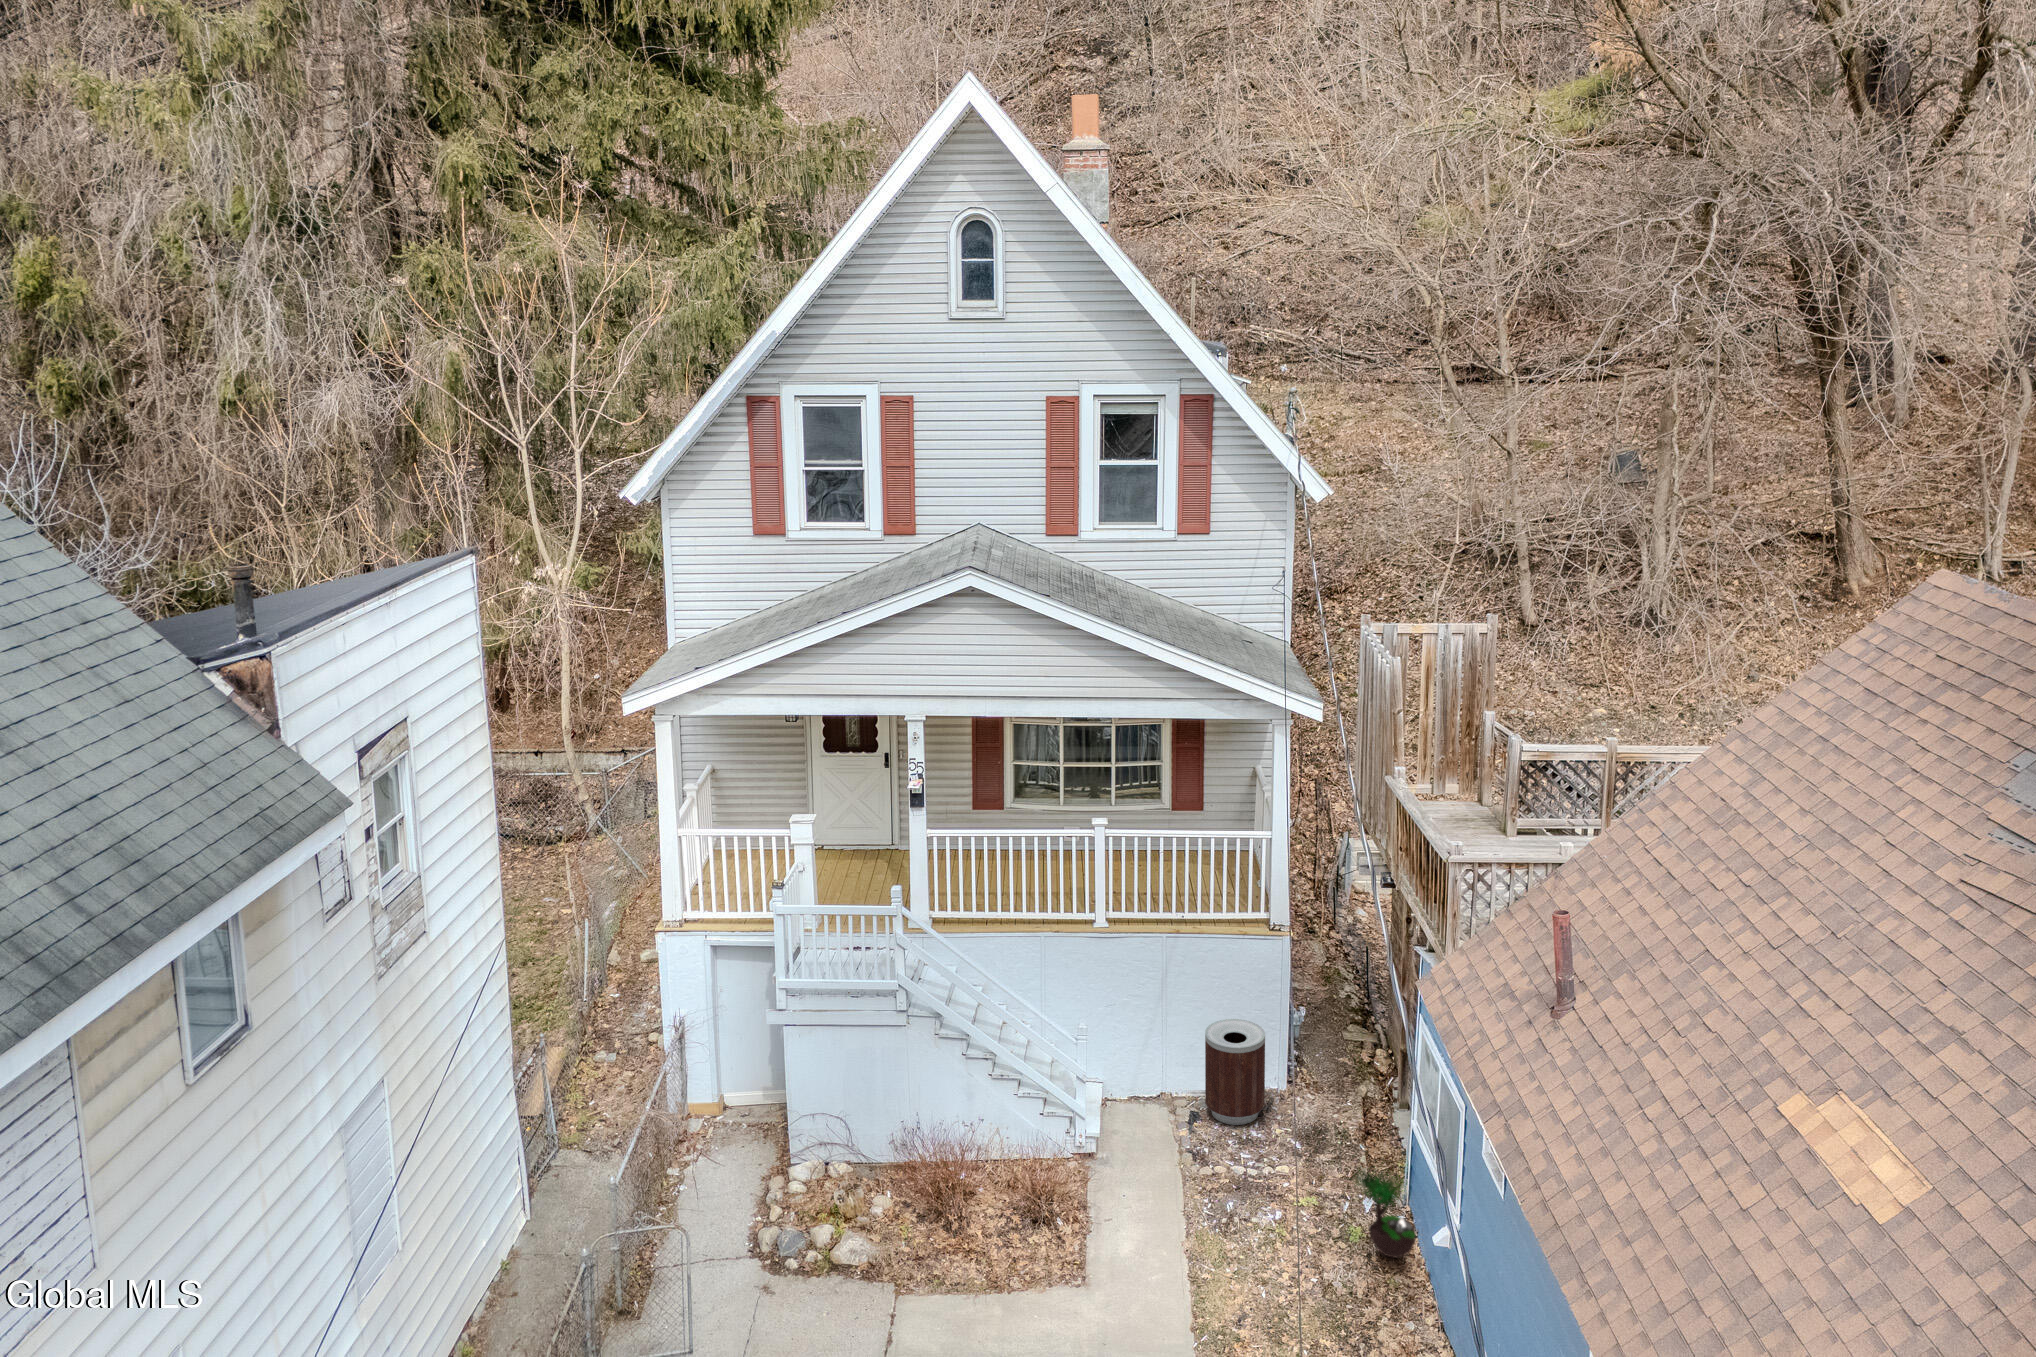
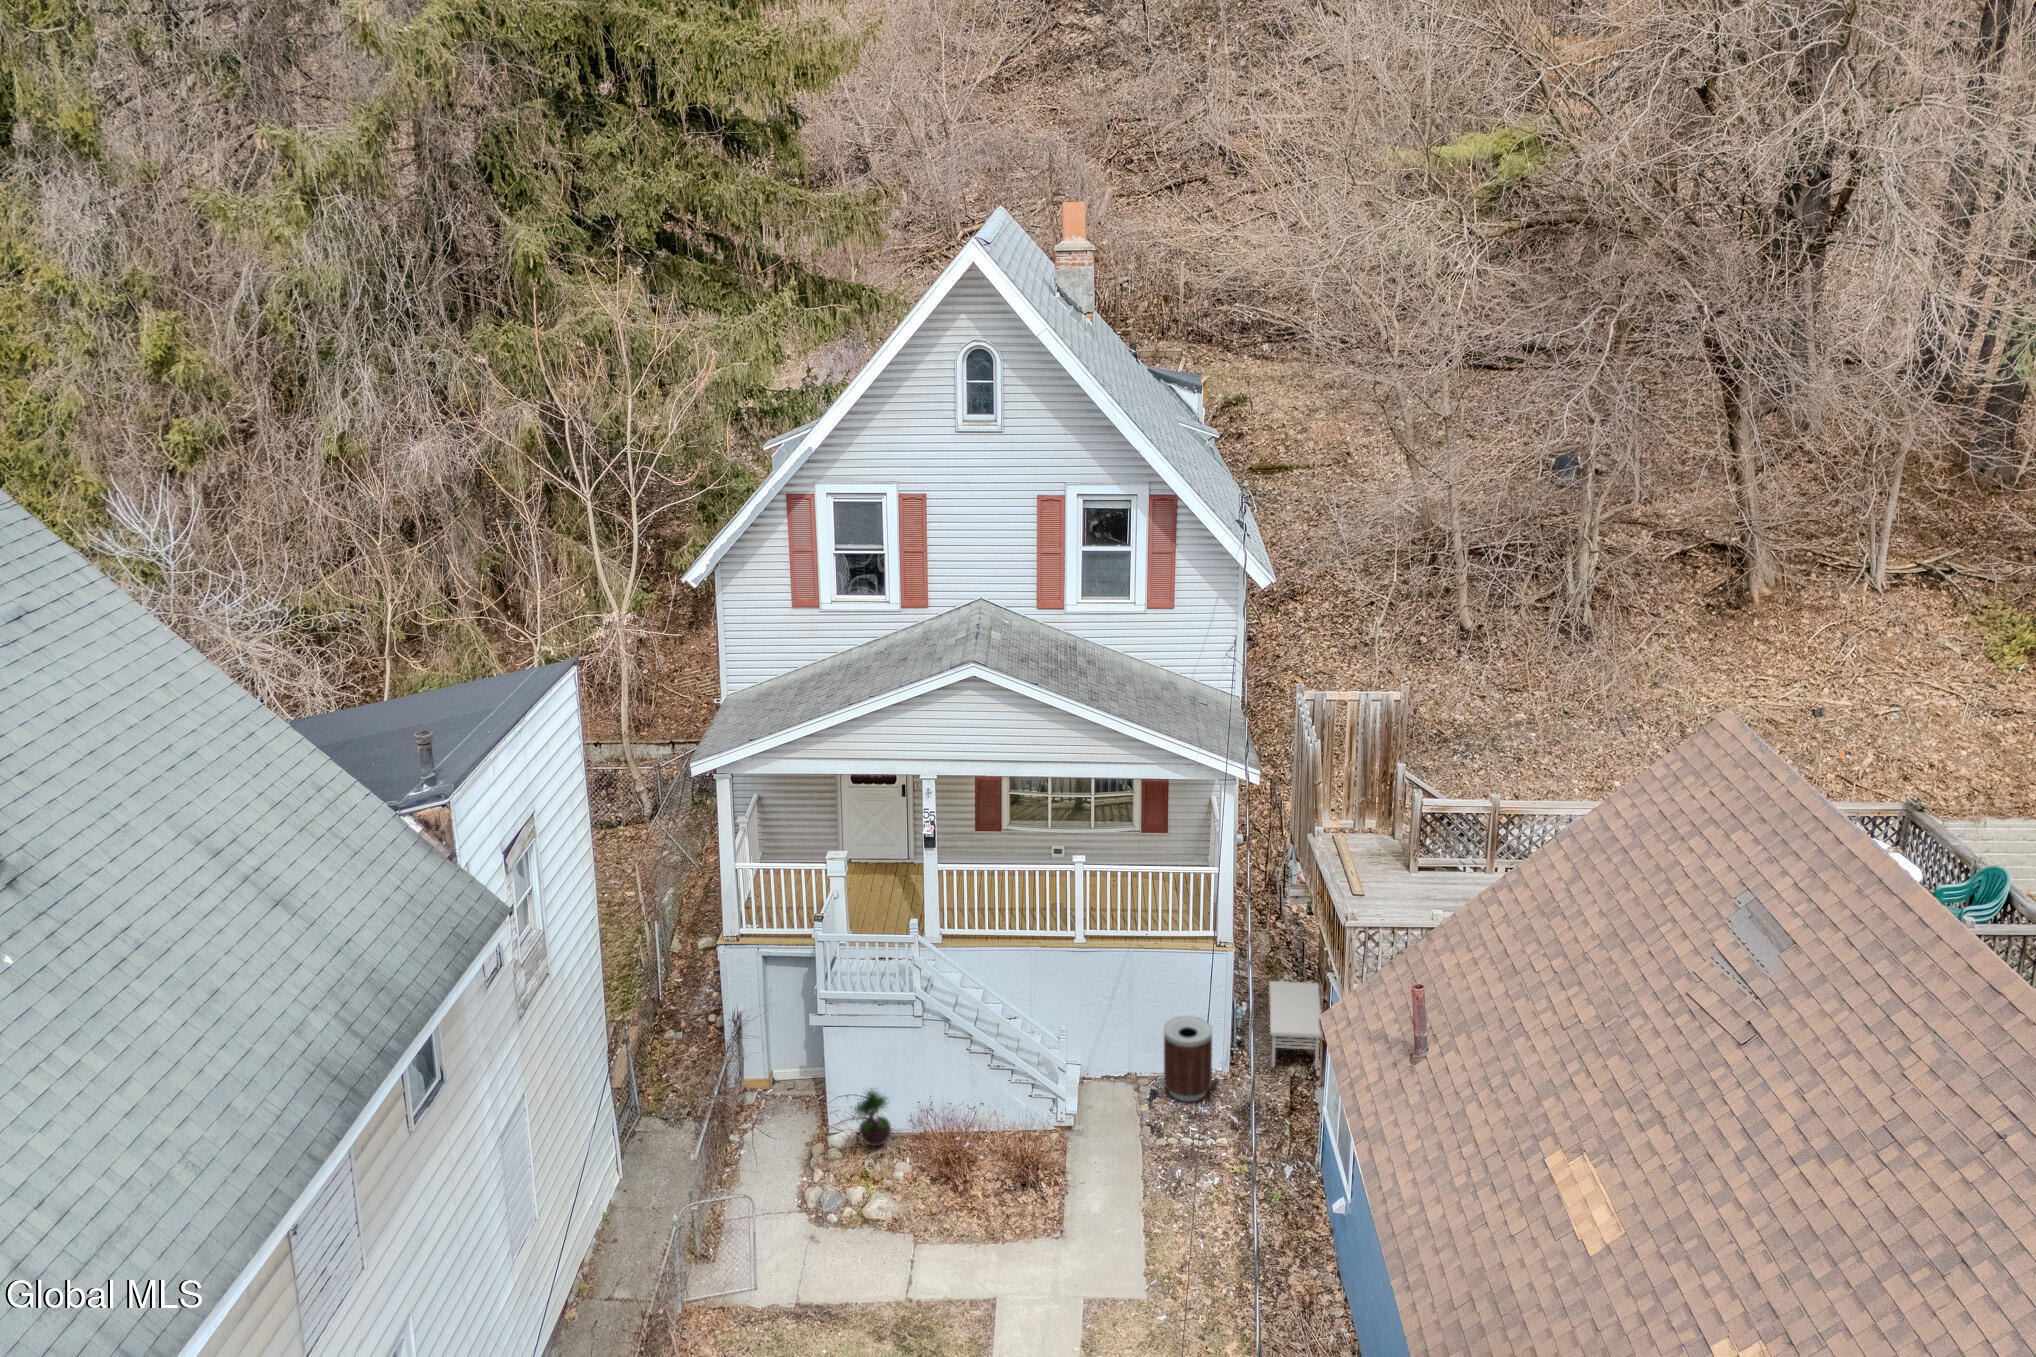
storage bench: none [1328,986,1399,1088] -> present [1269,981,1322,1070]
potted tree: present [1355,1166,1416,1258] -> present [855,1088,891,1146]

